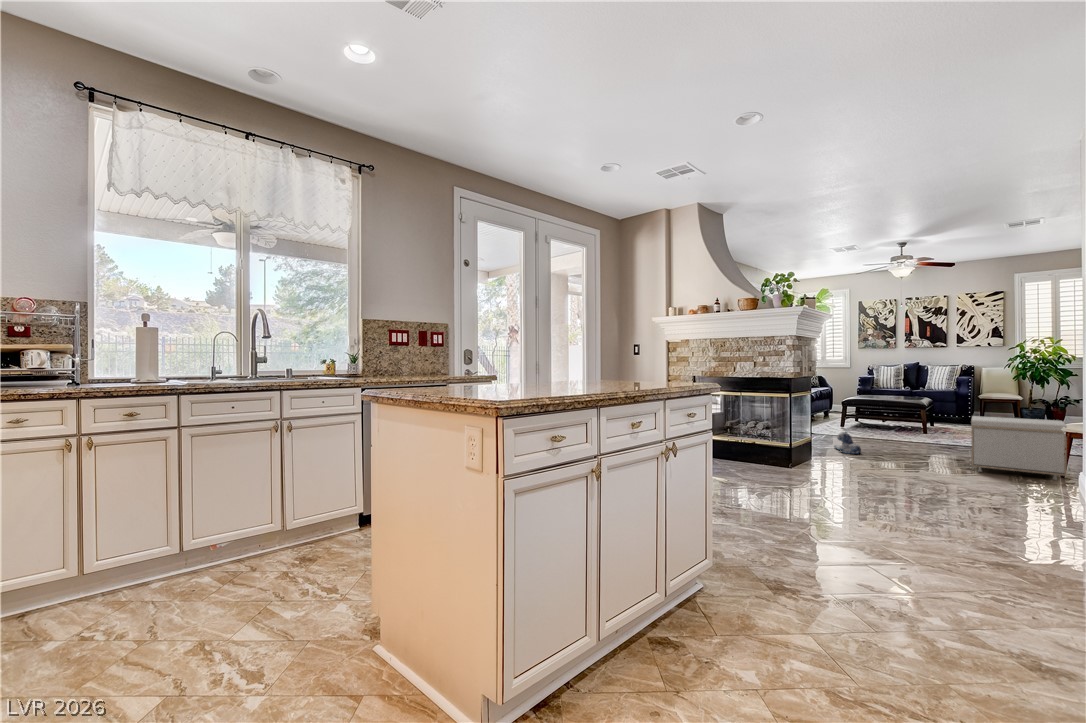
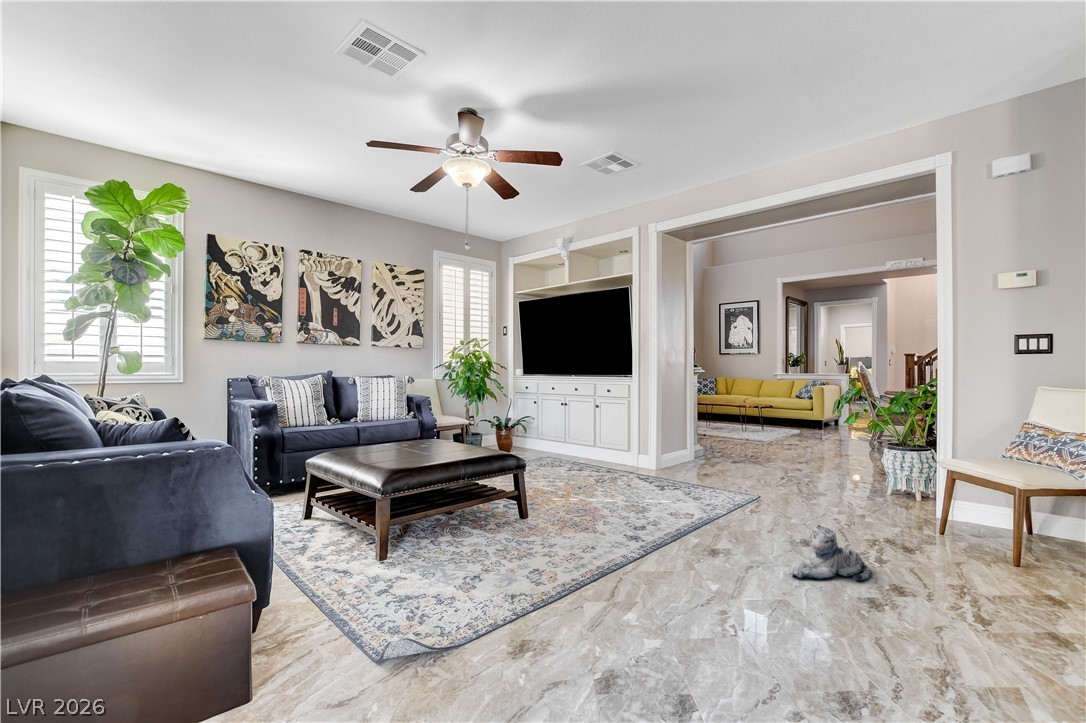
storage bench: present [971,416,1067,480] -> none [861,429,935,523]

